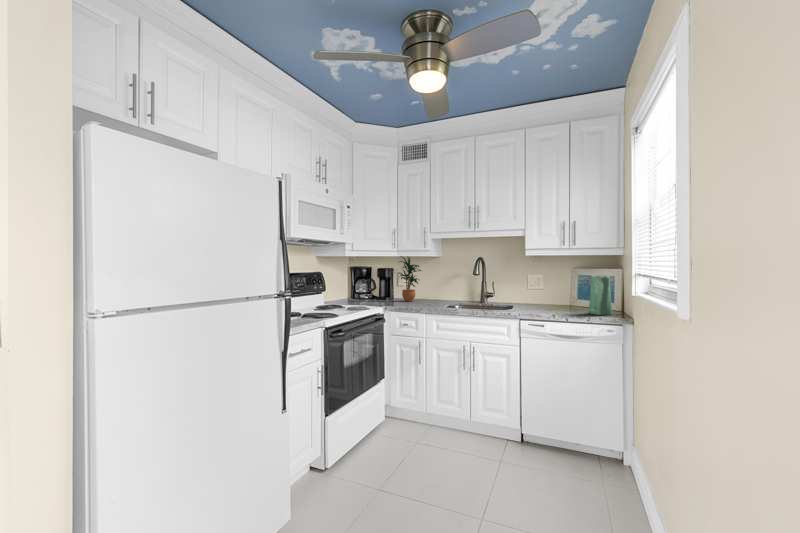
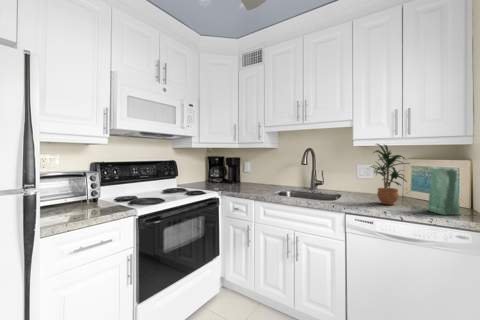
potted plant: present [398,256,421,301] -> present [371,144,408,205]

